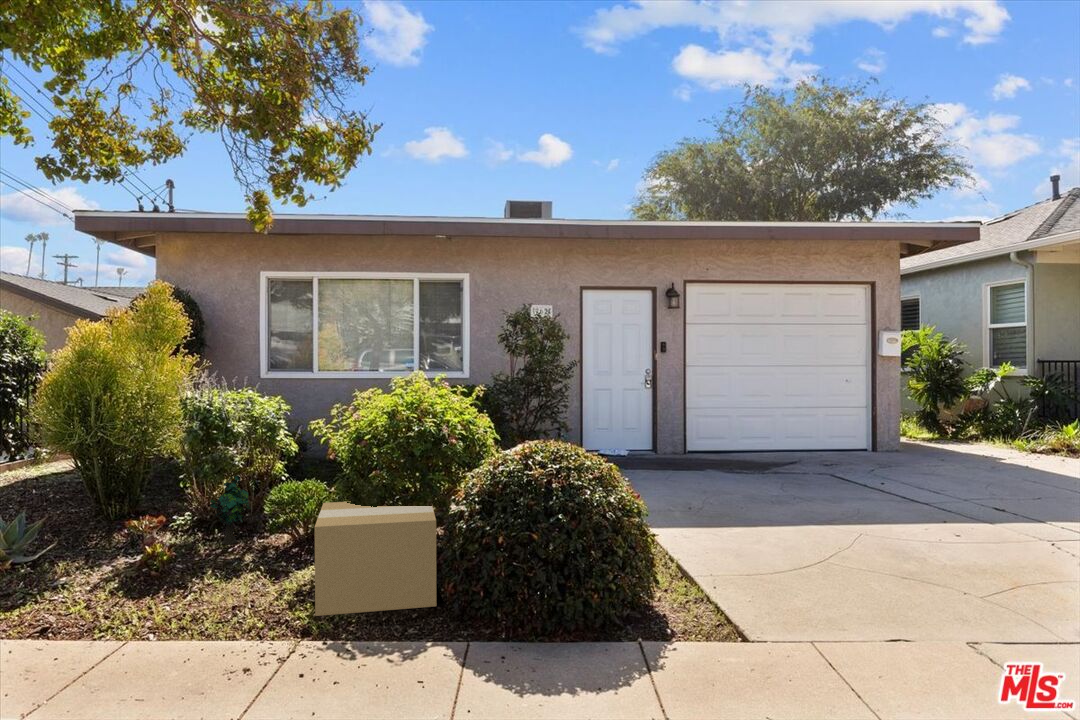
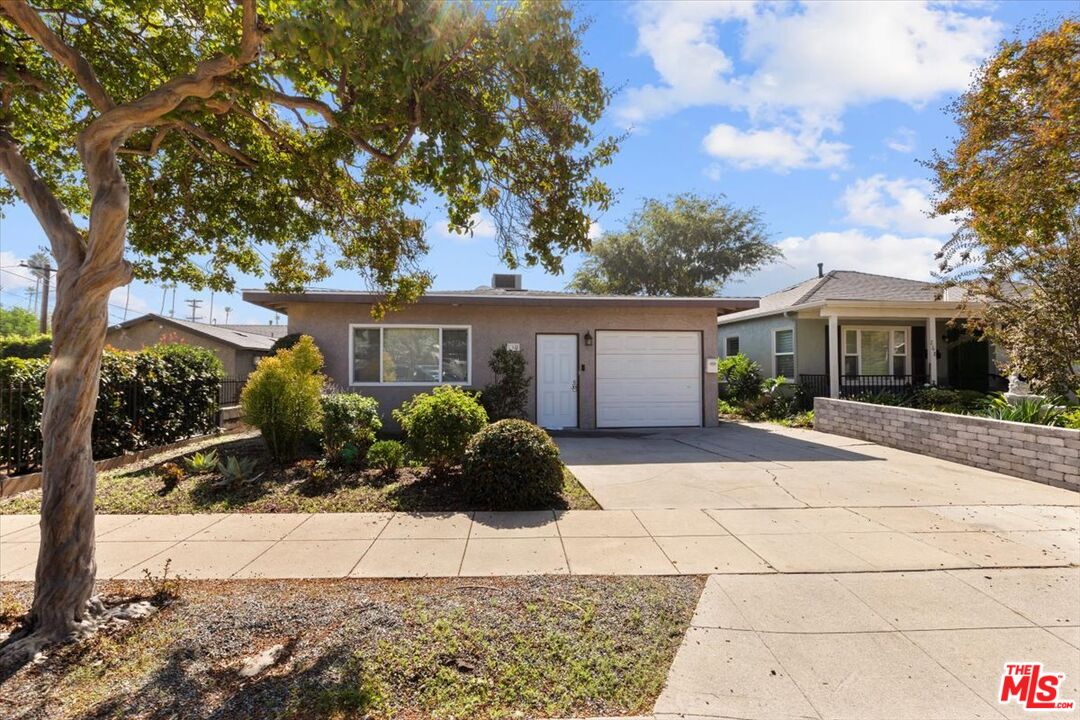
cardboard box: present [315,502,436,616] -> none [401,448,459,503]

